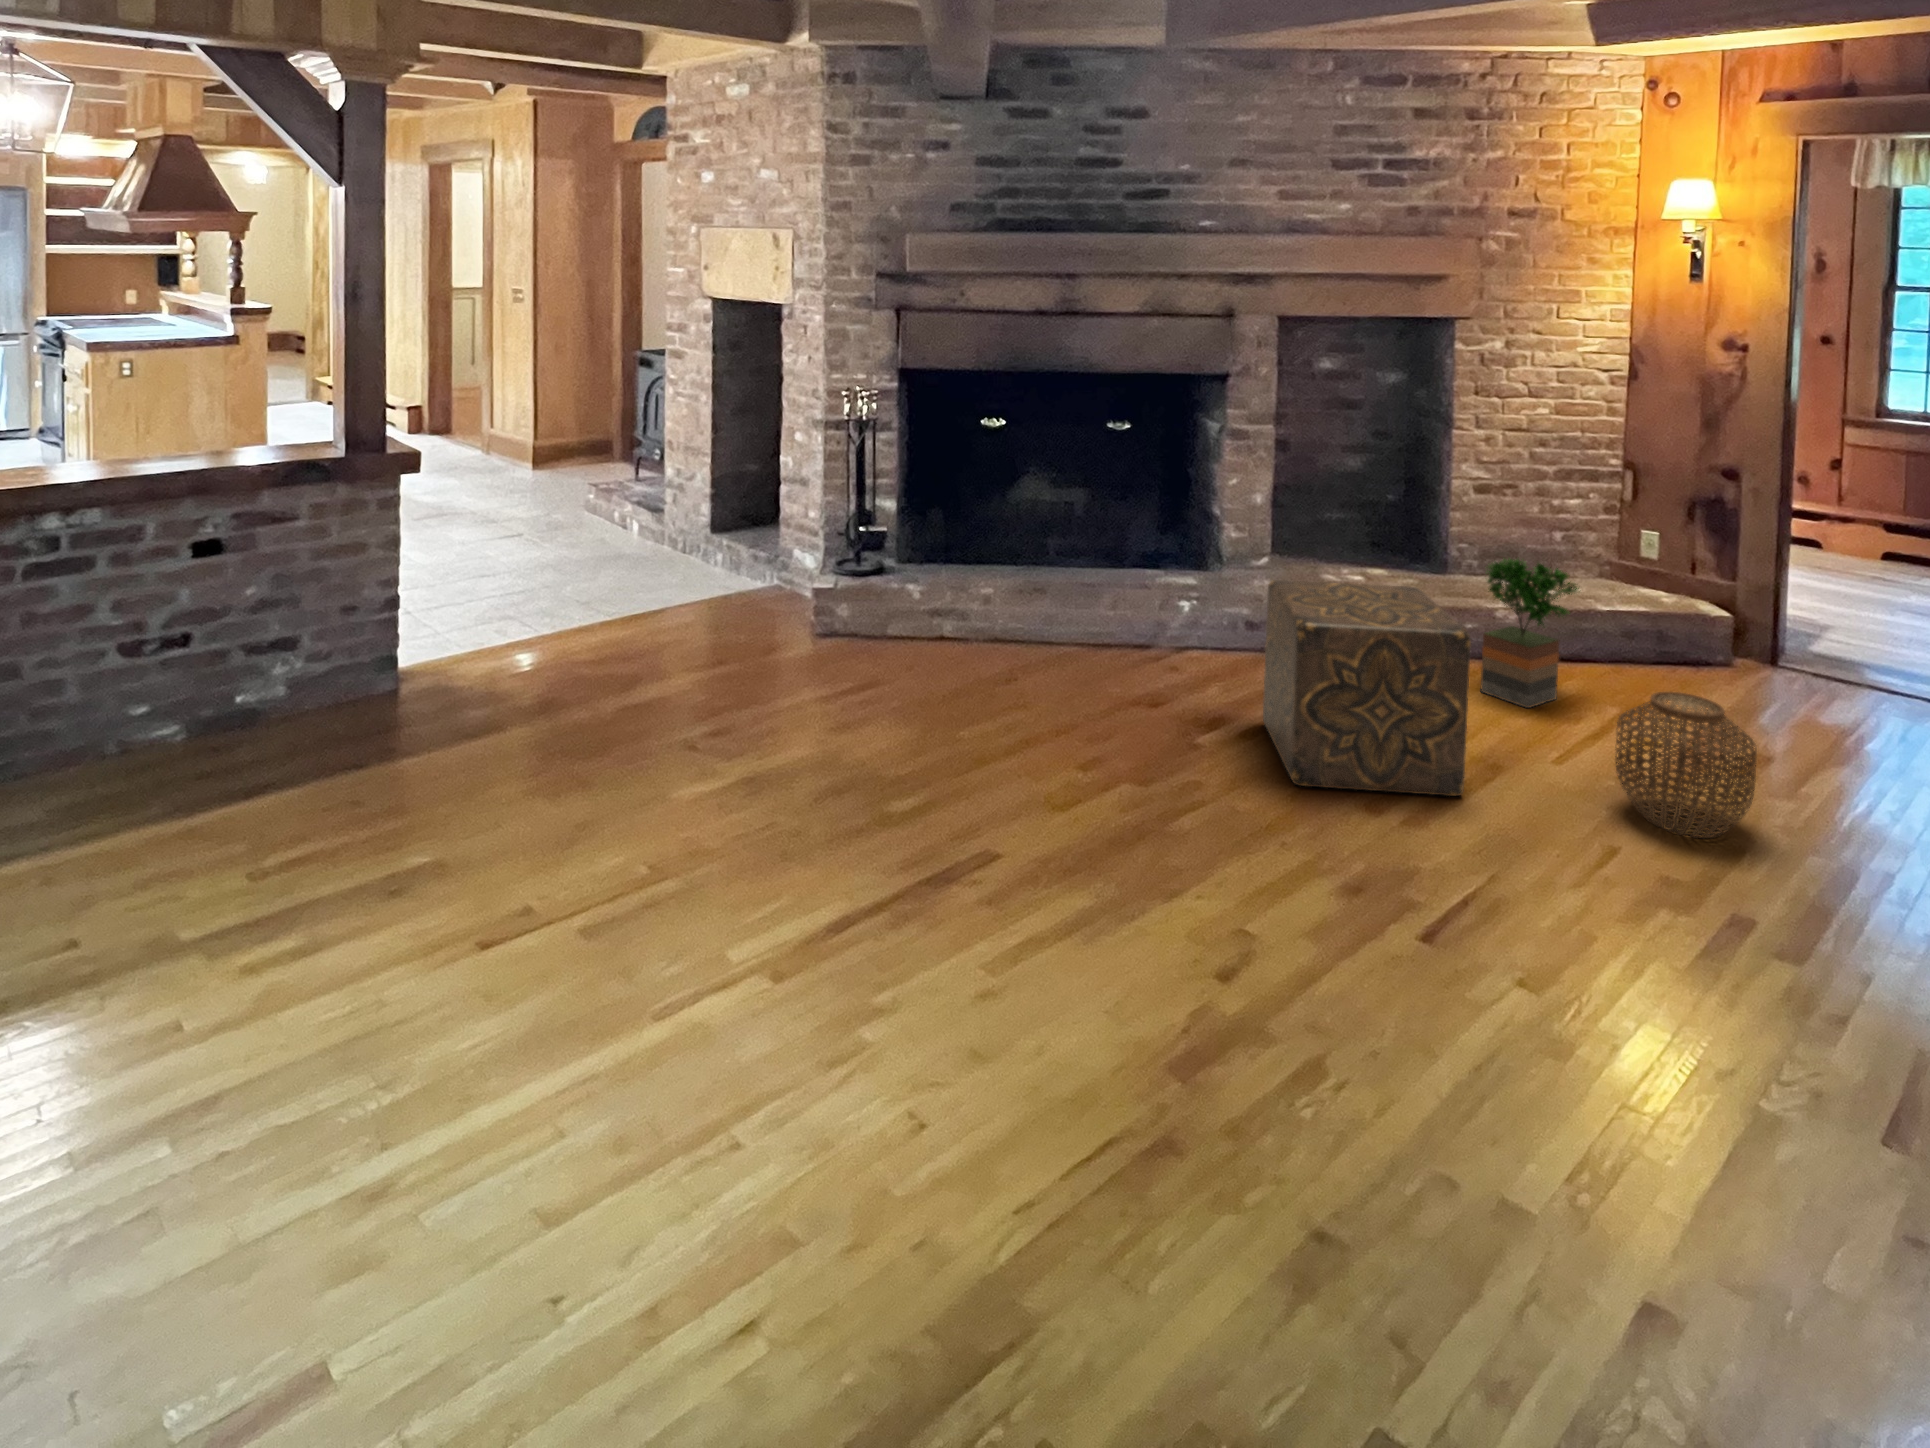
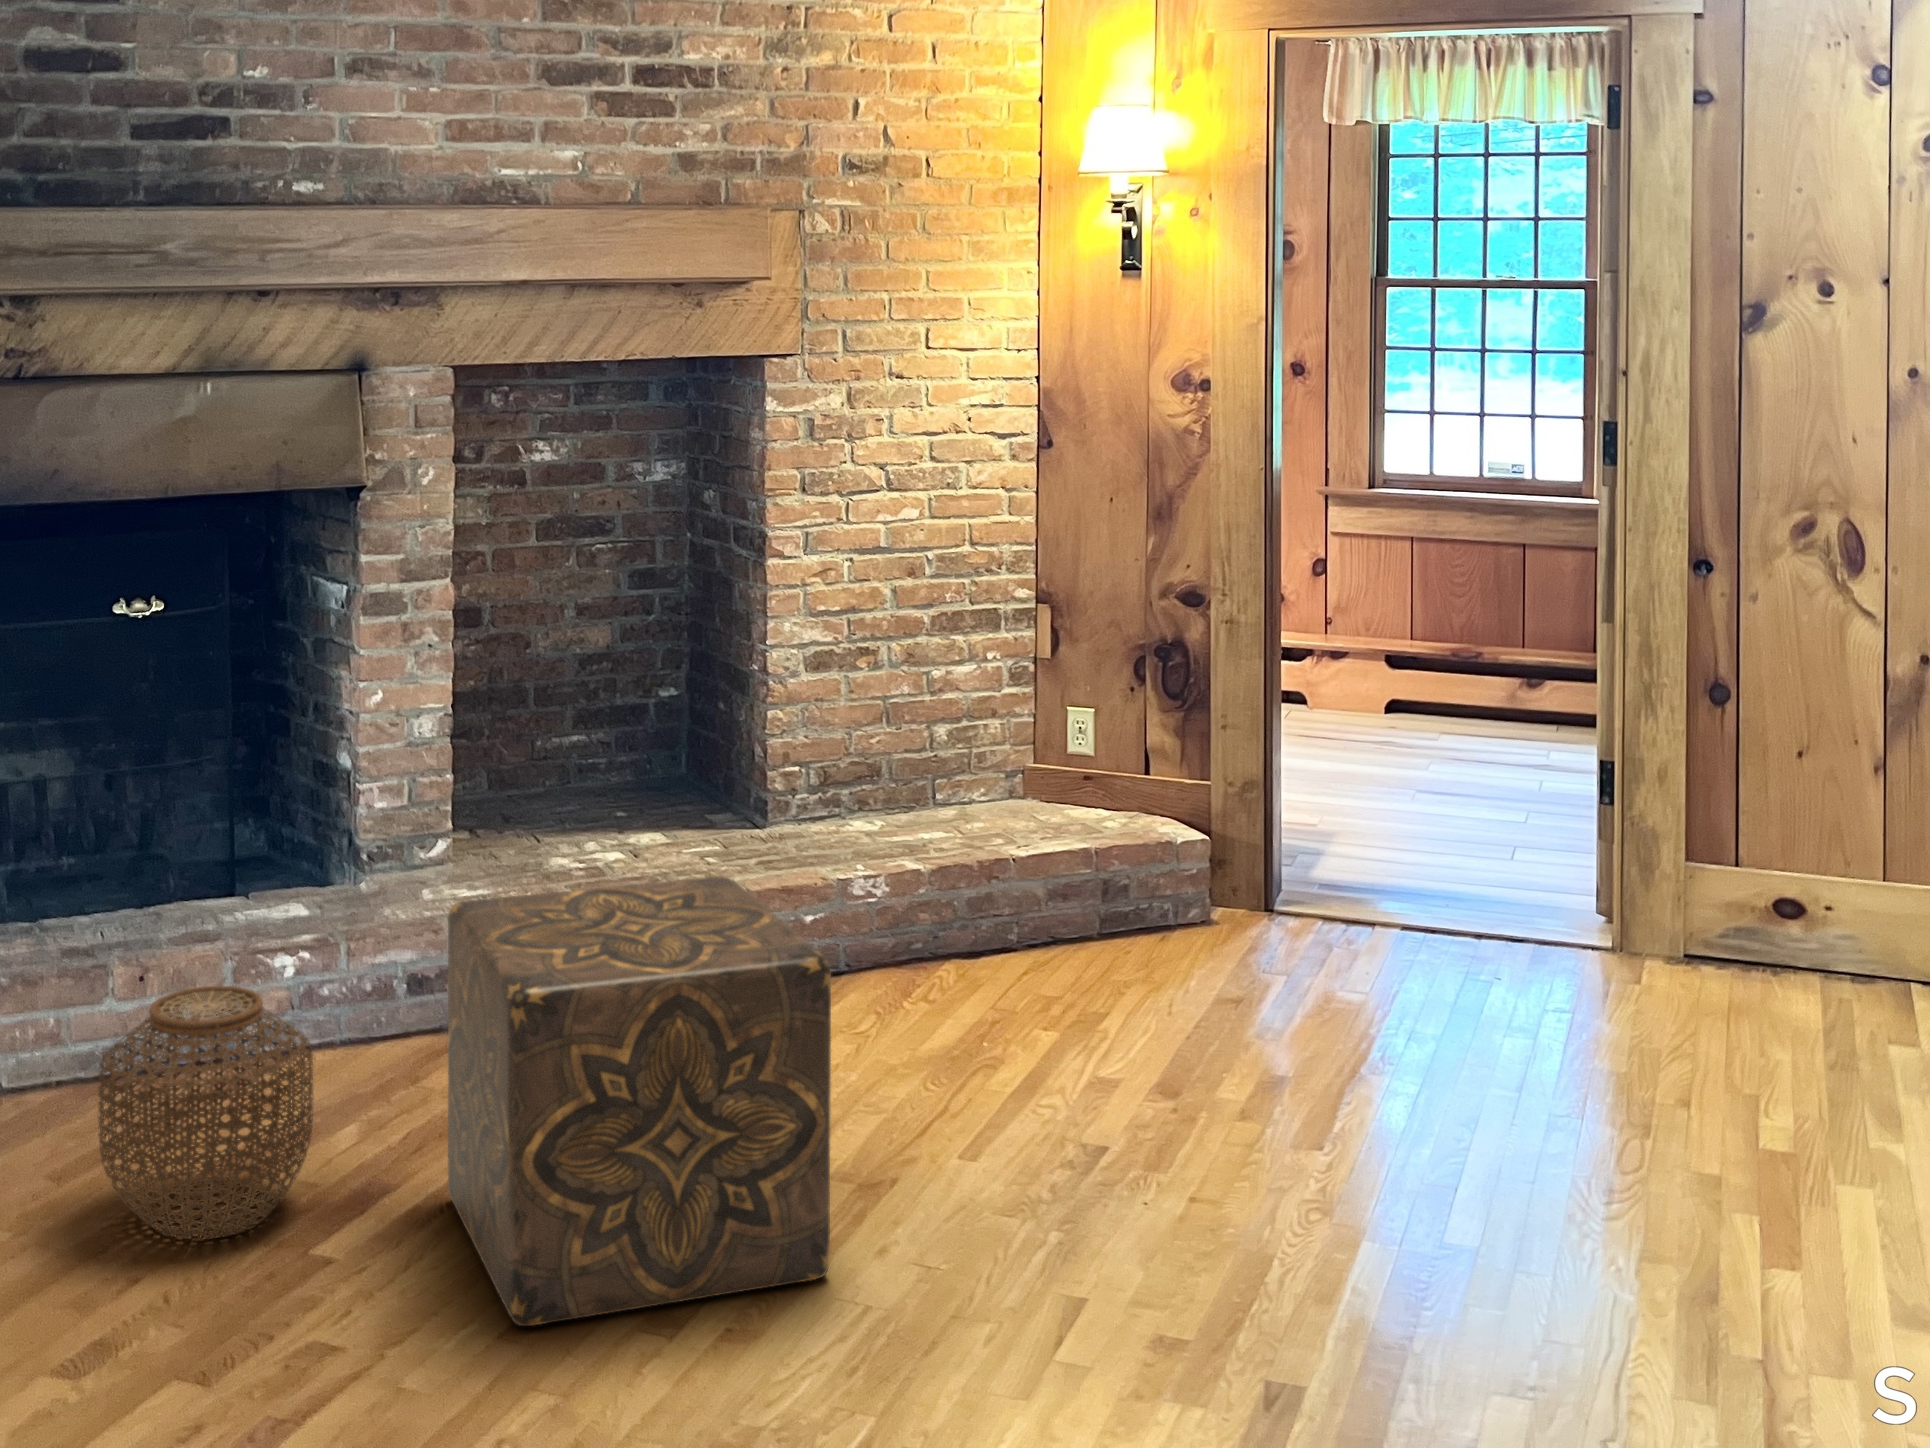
potted tree: present [1481,558,1579,708] -> none [834,788,996,1067]
woven basket: present [1615,692,1757,838] -> present [98,986,313,1239]

